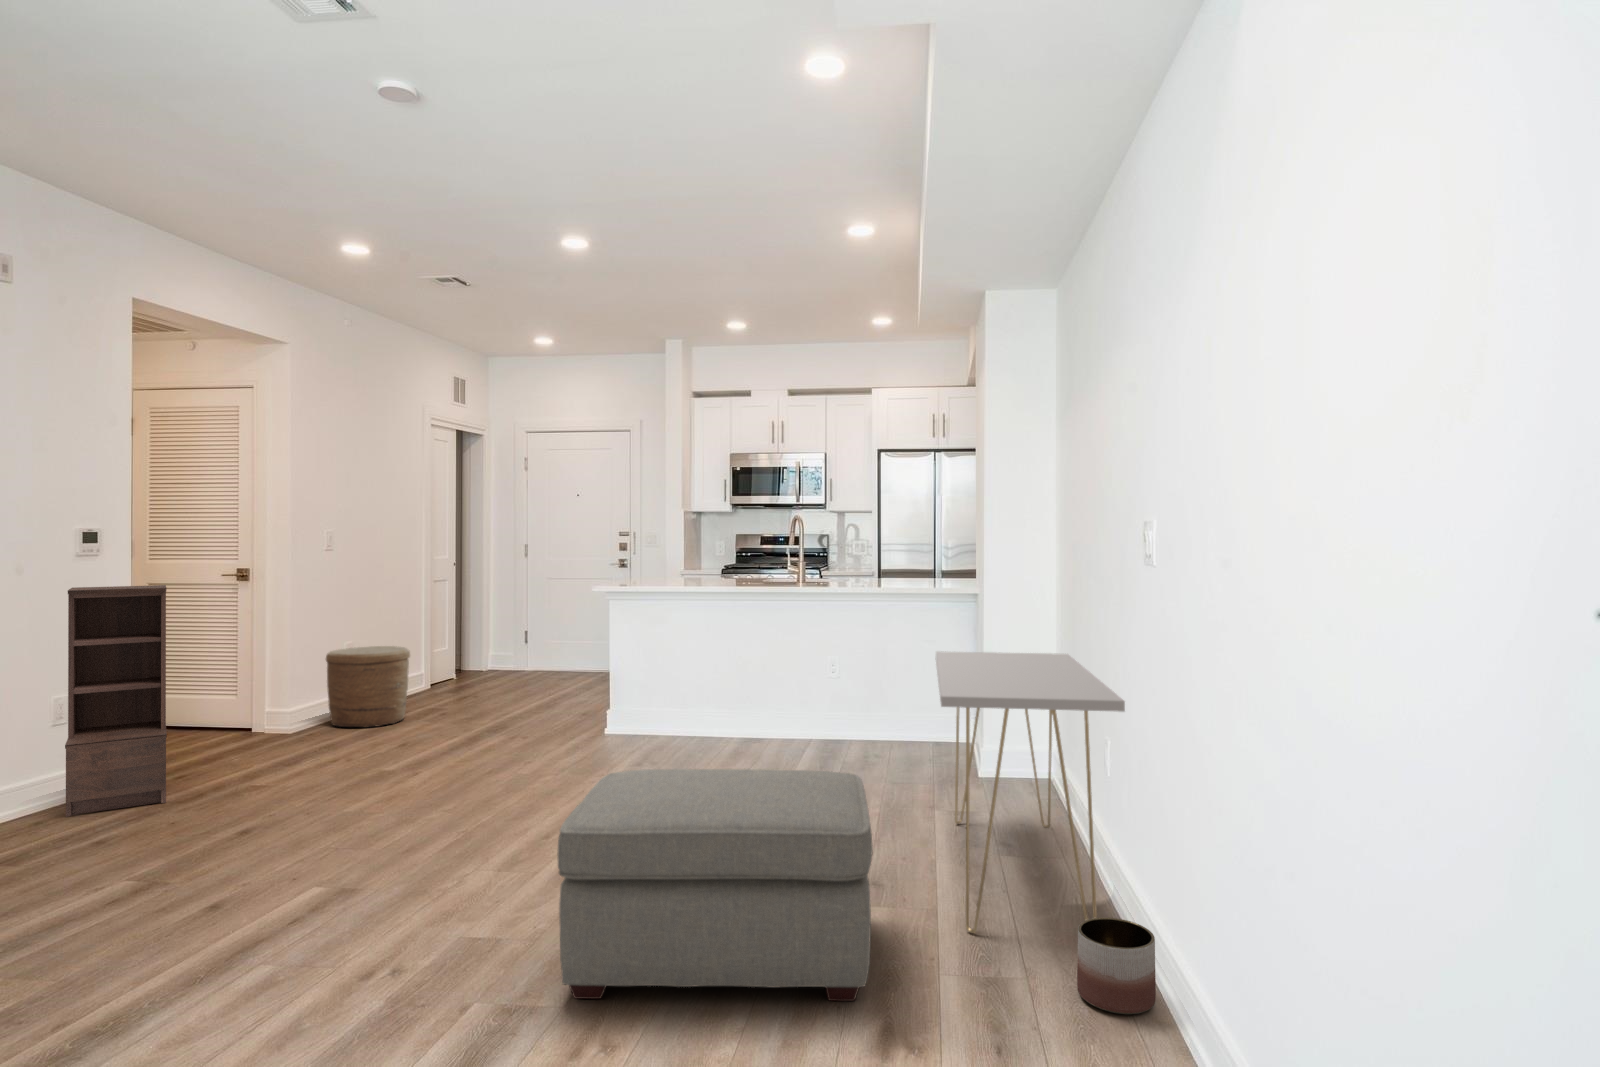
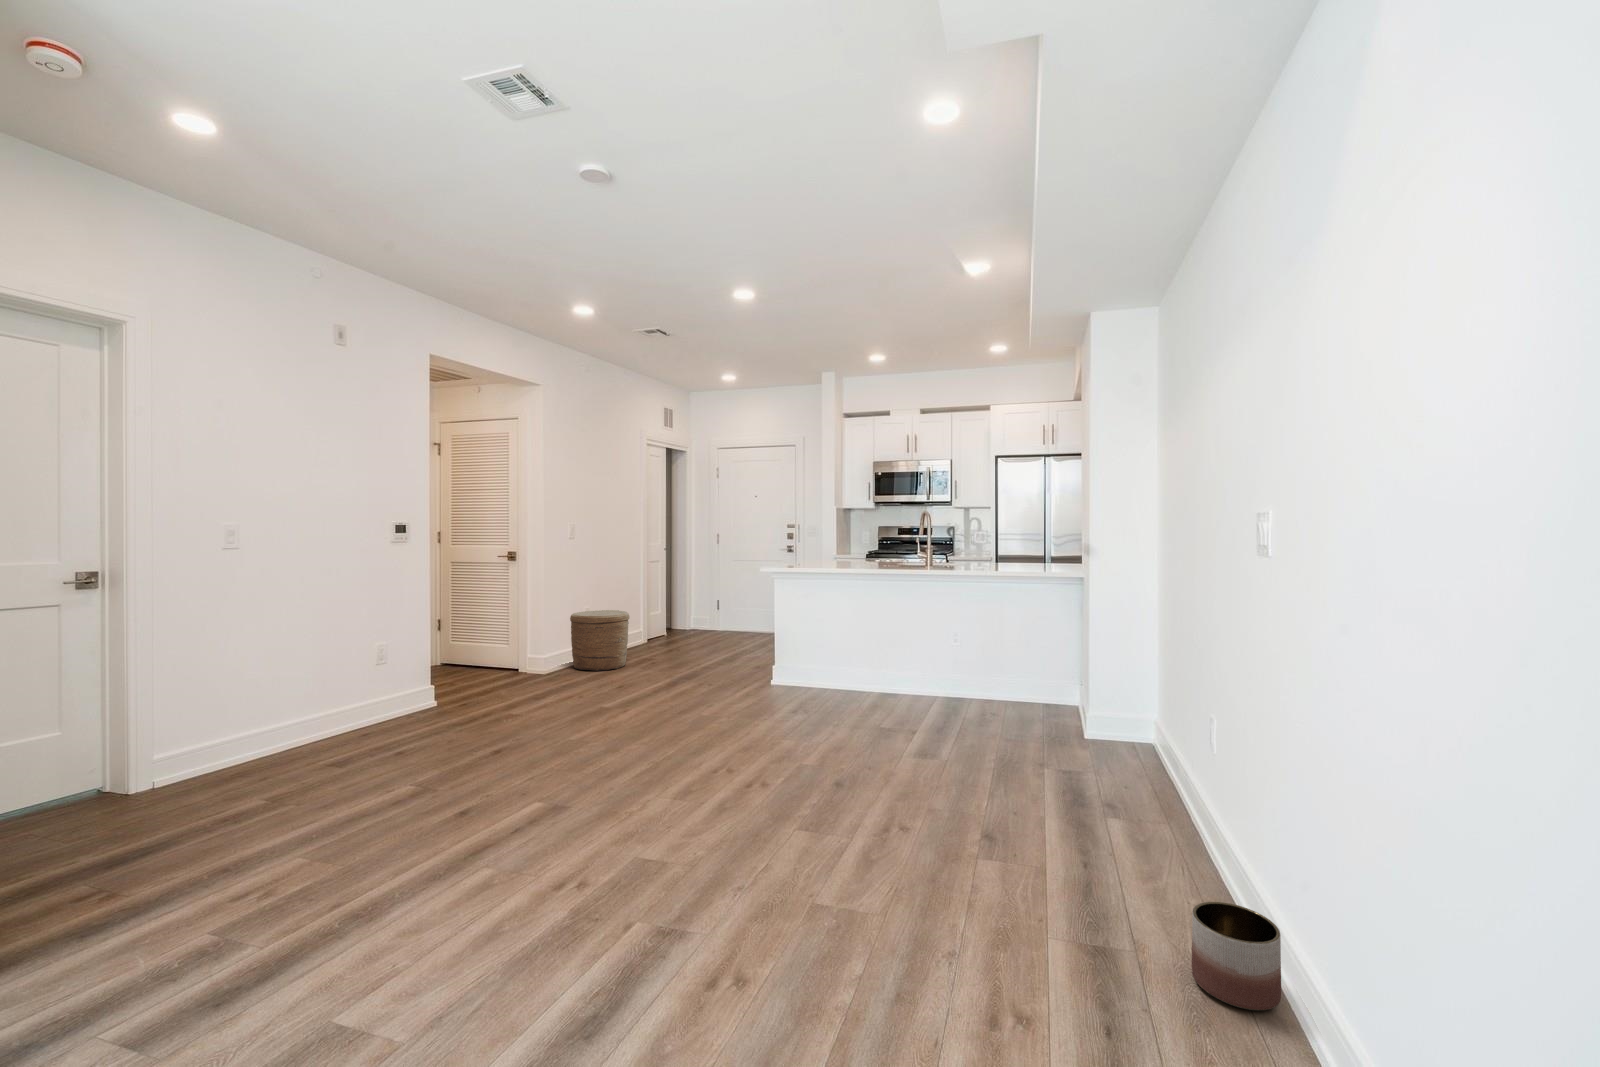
bookshelf: present [65,585,167,817] -> none [382,563,453,730]
console table: present [936,651,1125,933] -> none [1044,627,1241,917]
ottoman: present [558,769,873,1001] -> none [695,724,978,959]

